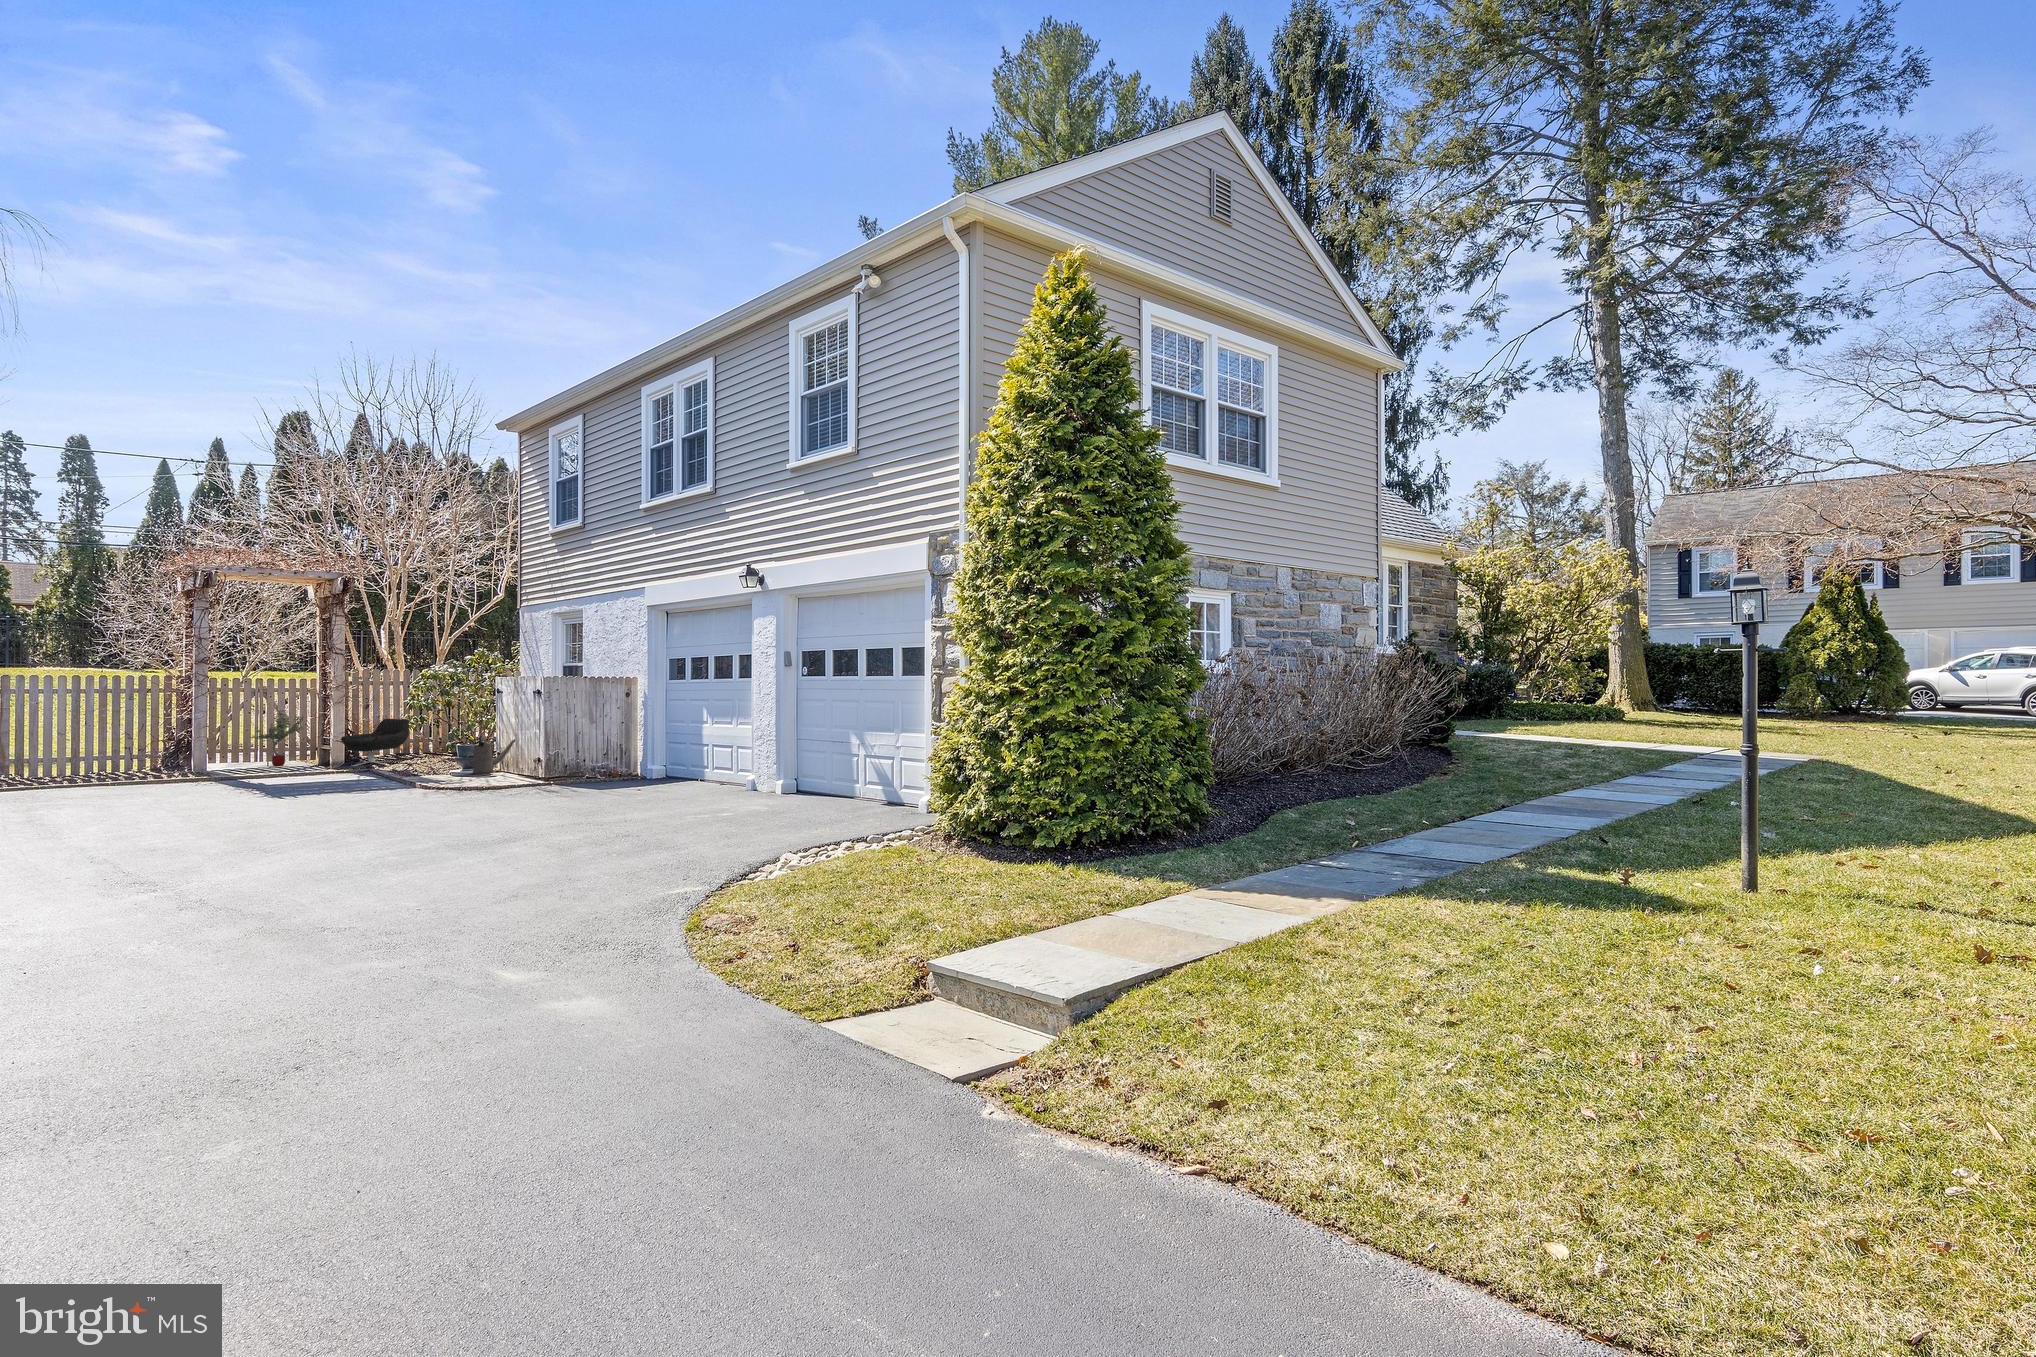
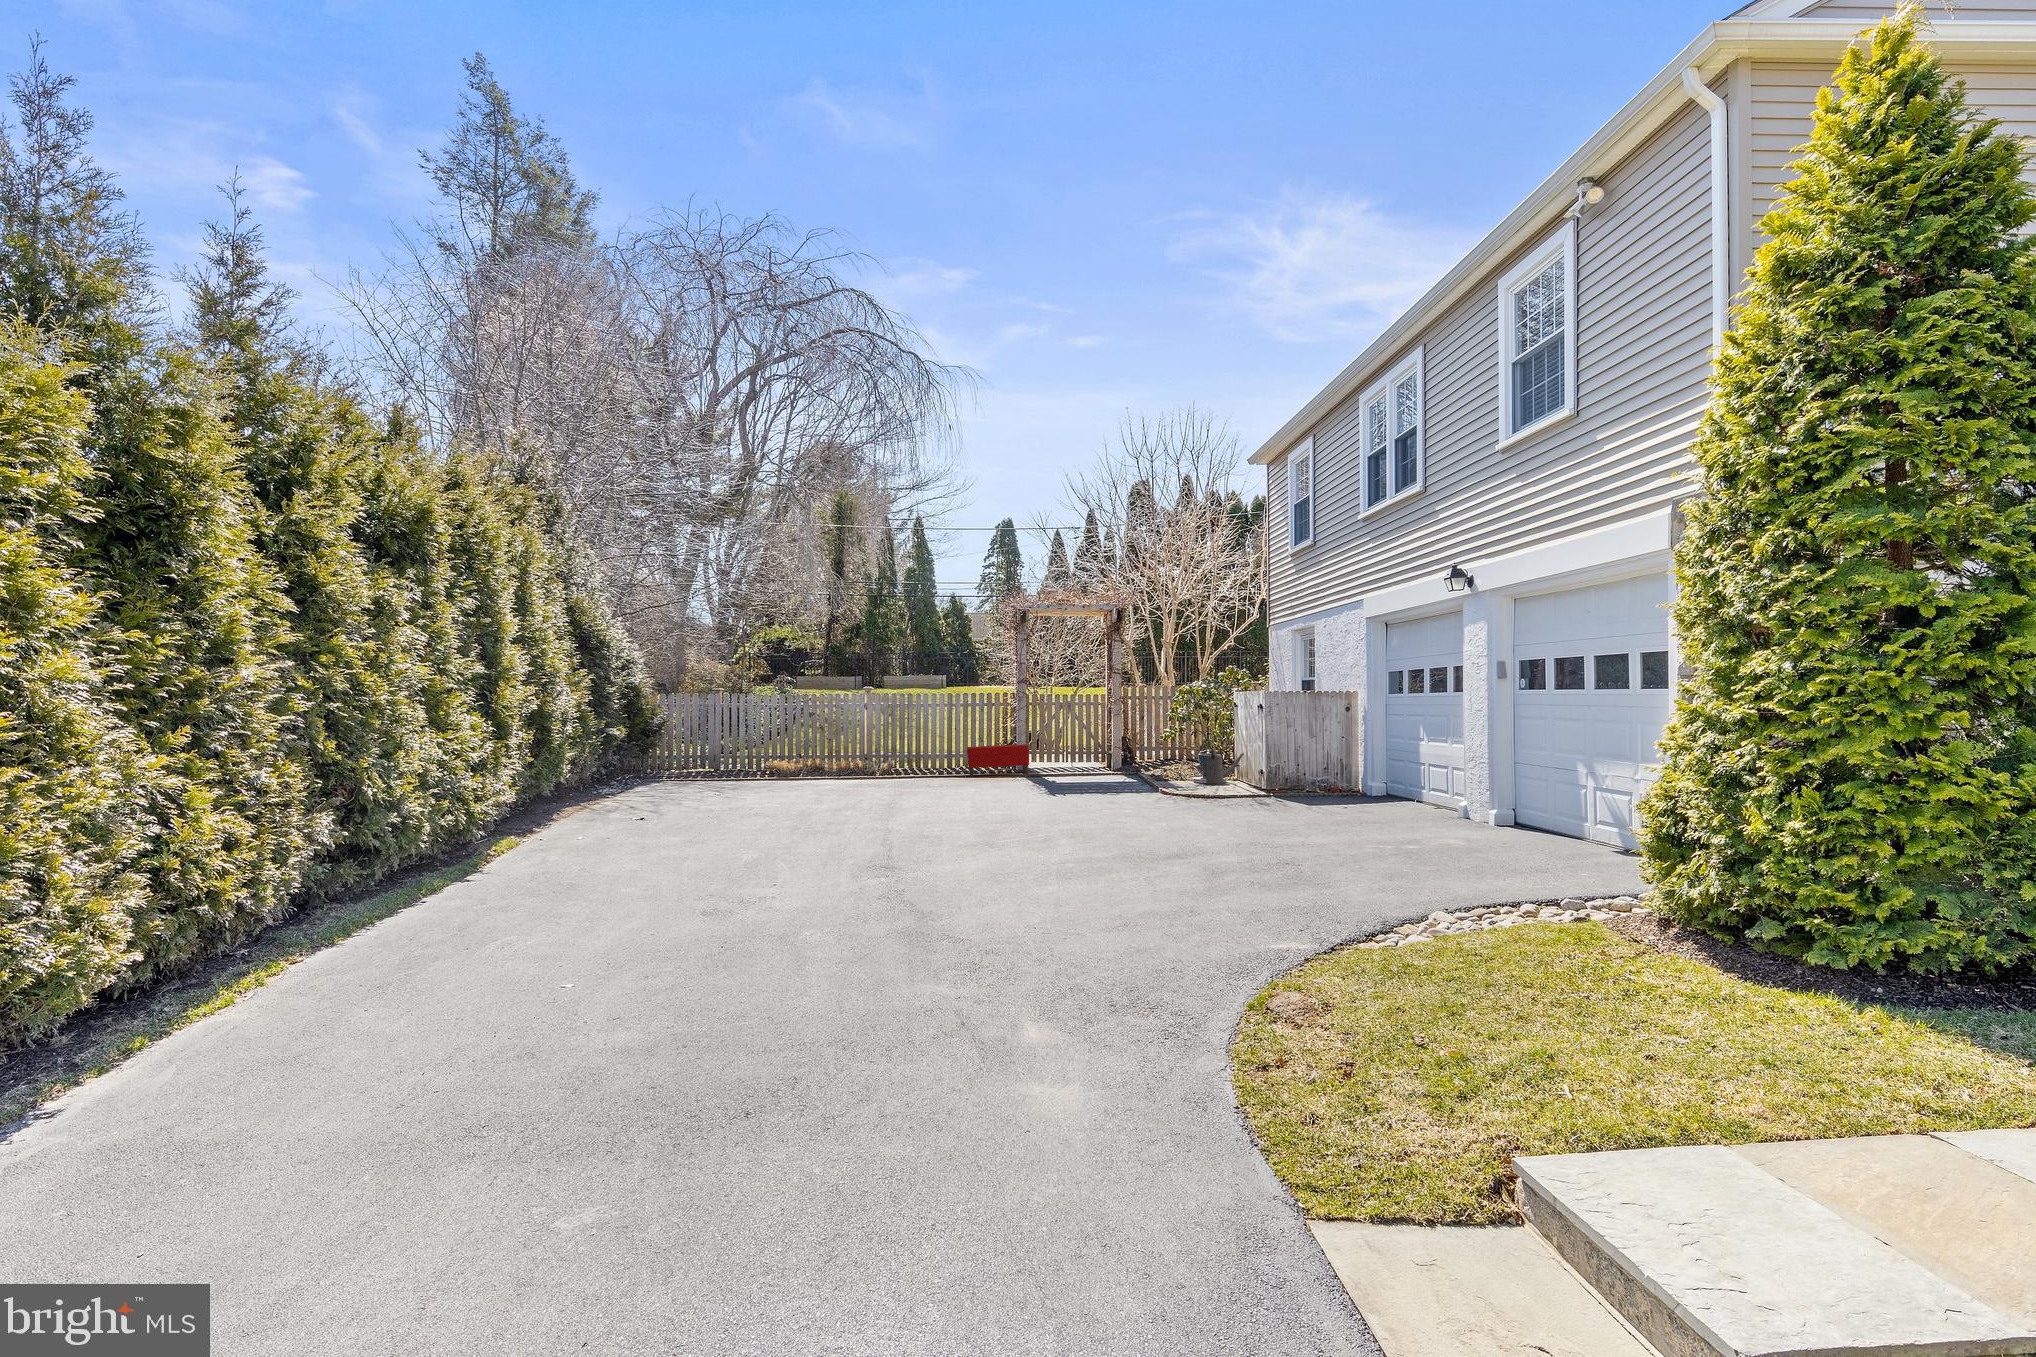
potted tree: present [250,710,303,766] -> none [1059,721,1097,768]
lounge chair: present [341,719,410,766] -> none [1119,730,1171,771]
bench: none [103,739,208,784] -> present [967,744,1029,777]

